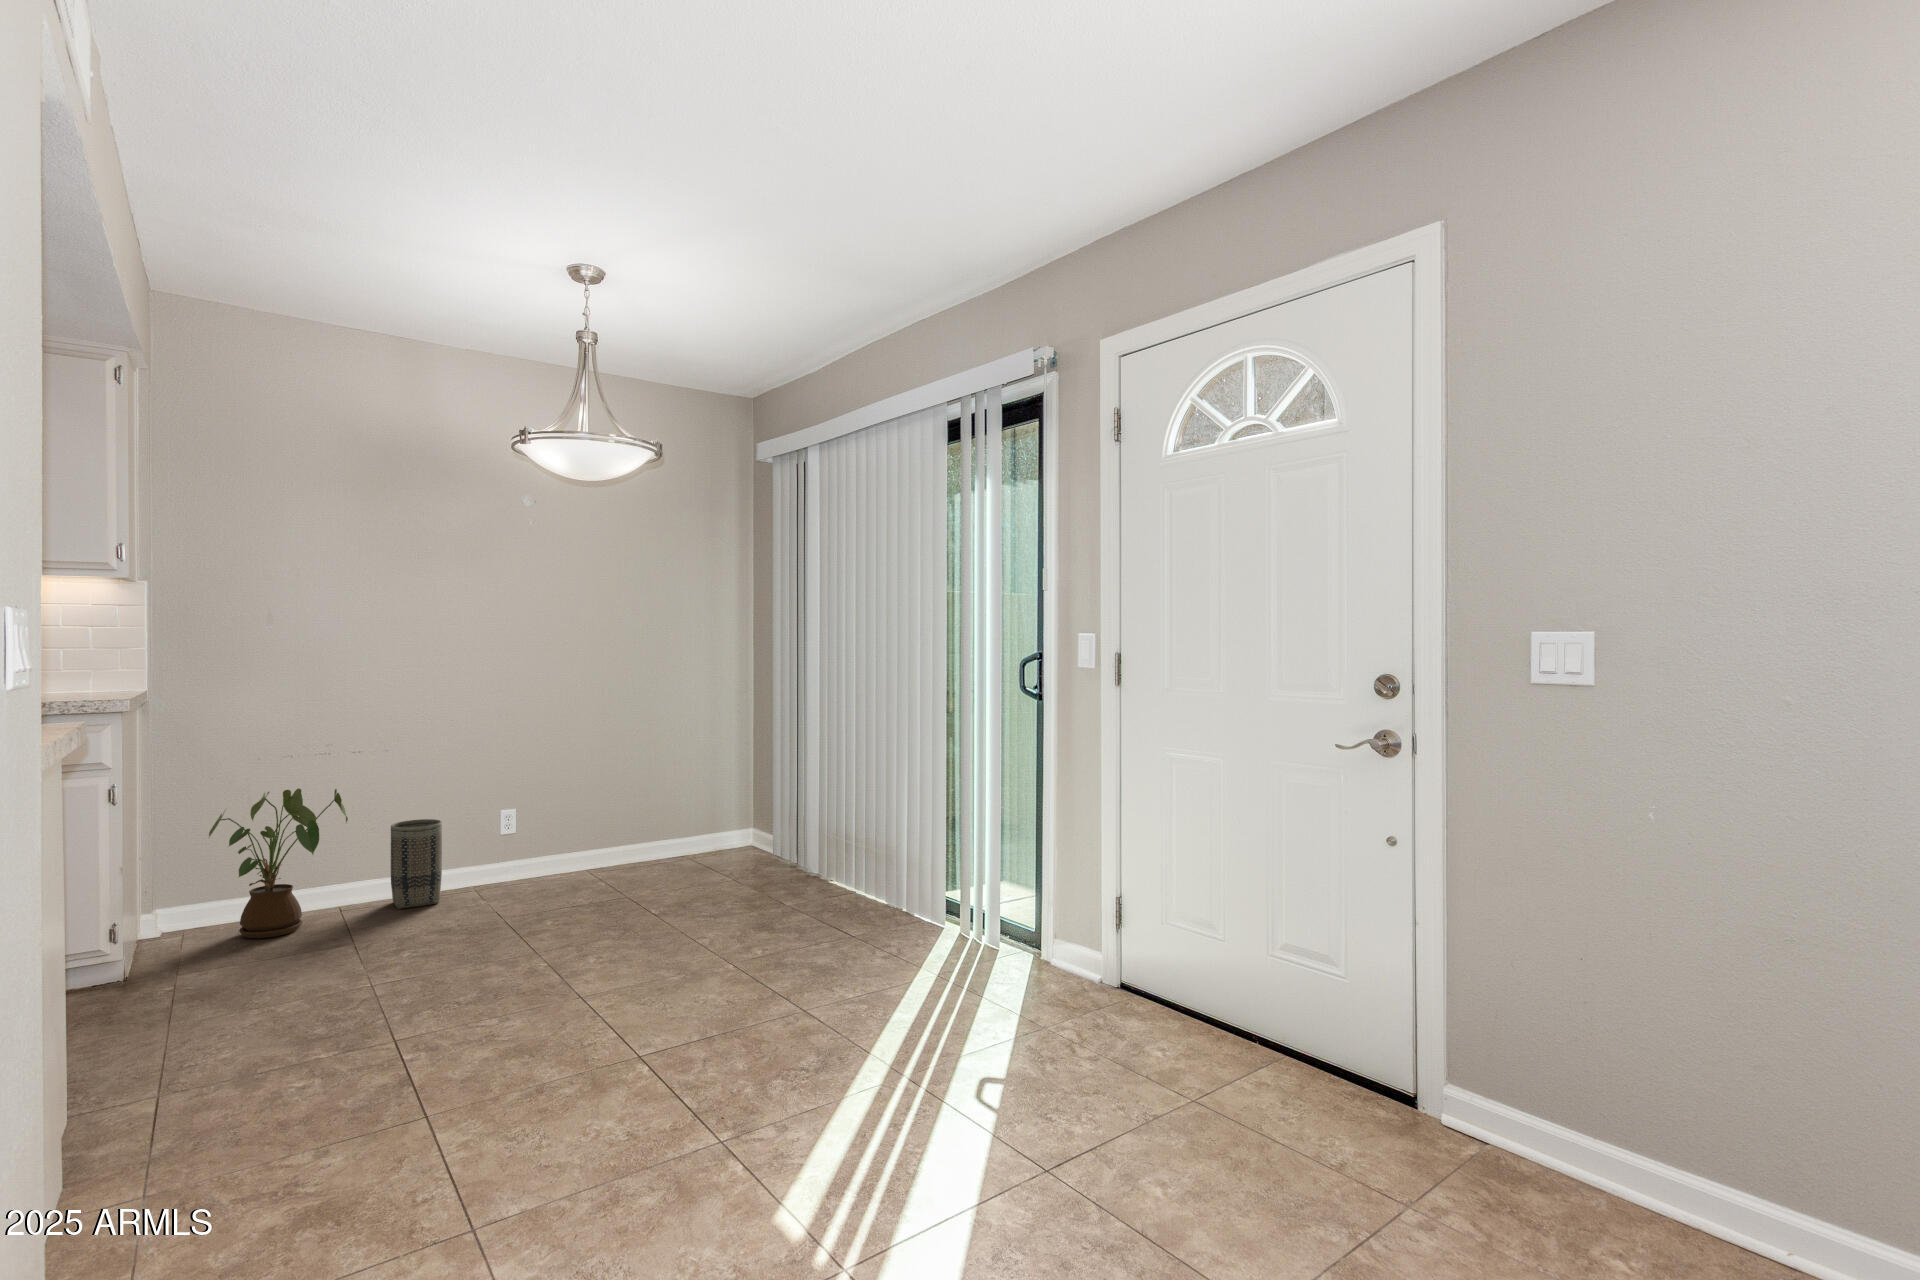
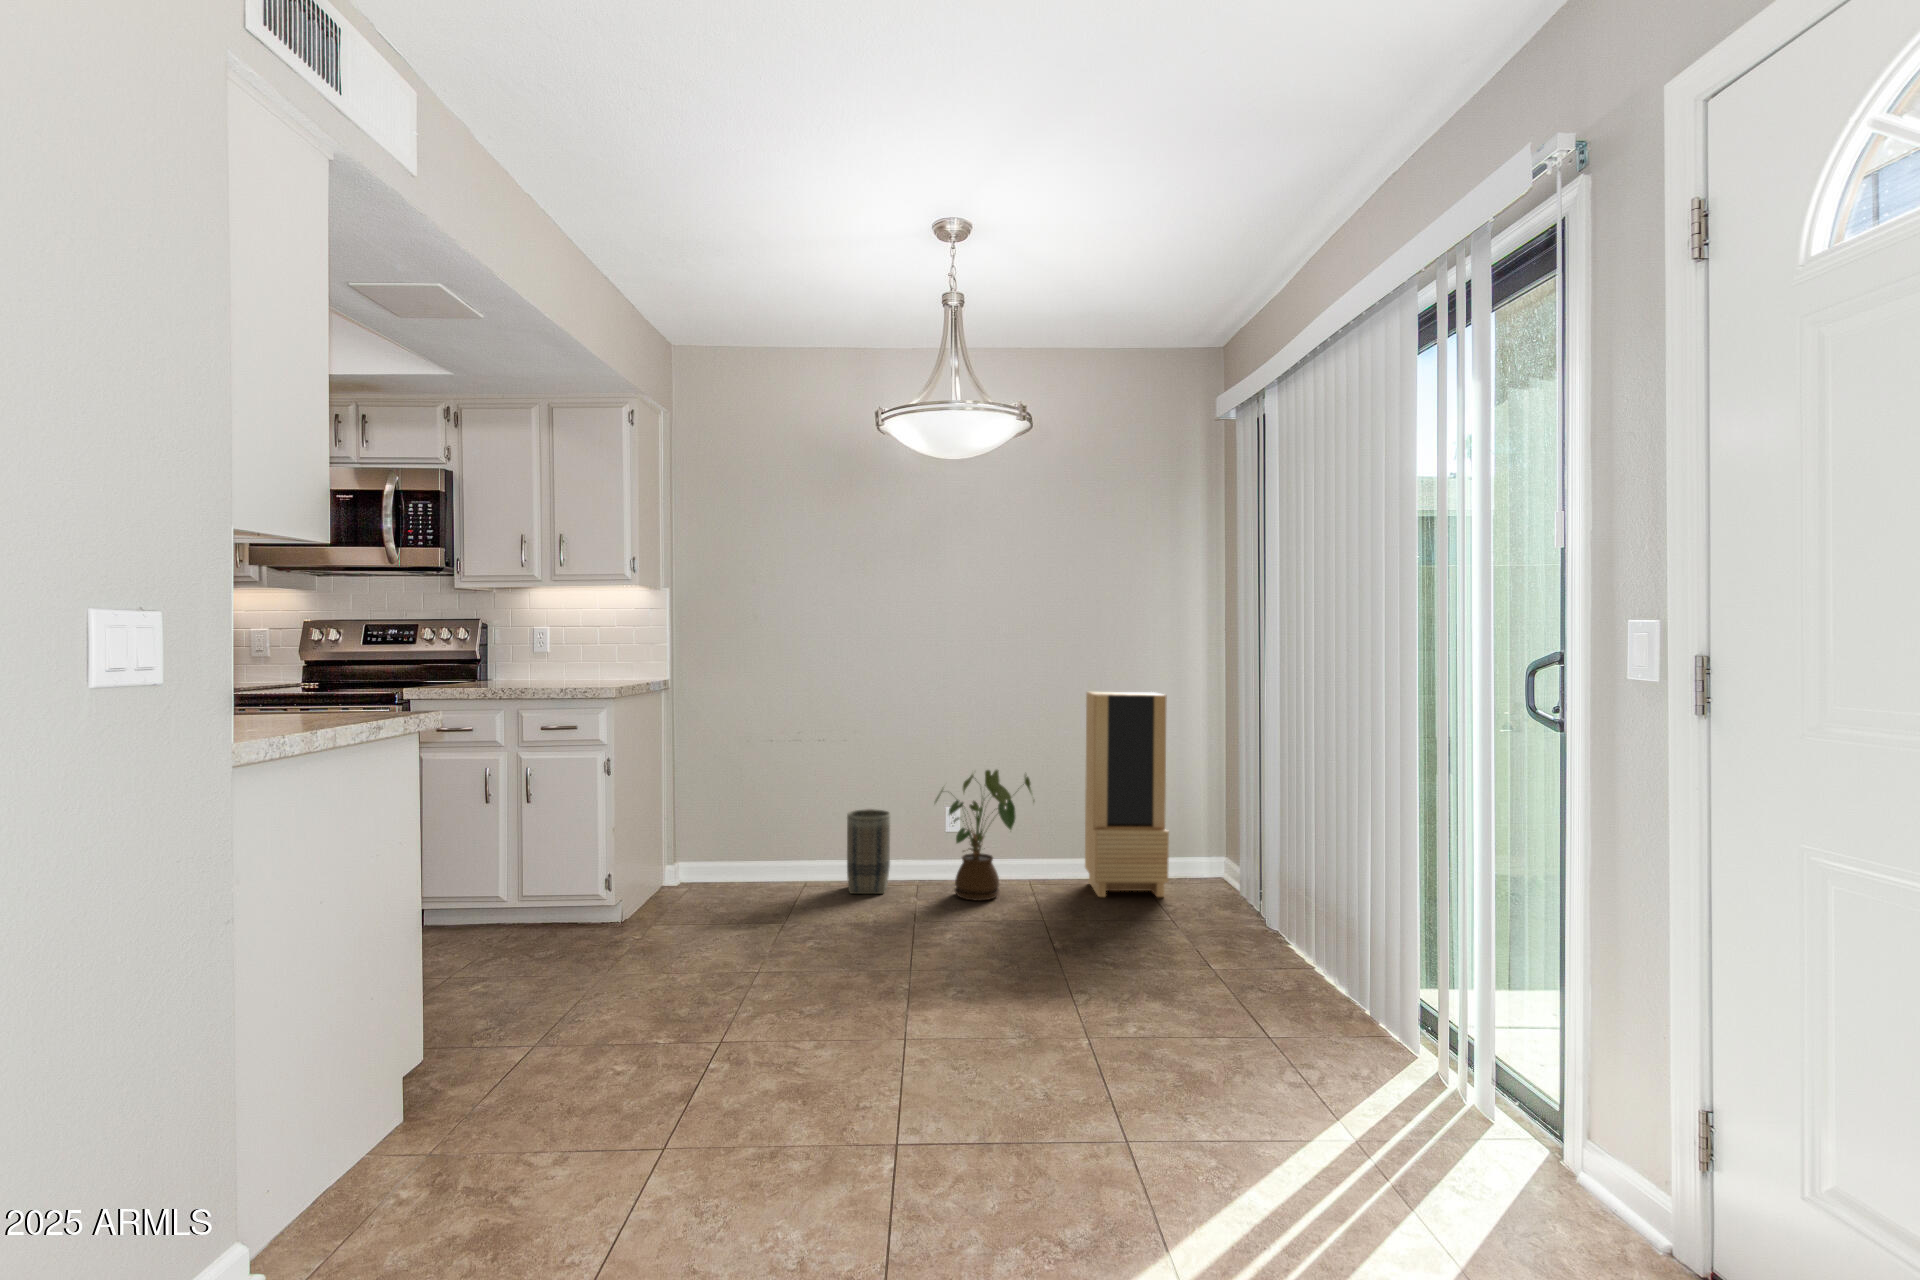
storage cabinet: none [636,687,719,873] -> present [1085,692,1169,897]
house plant: present [209,788,348,938] -> present [935,770,1032,901]

